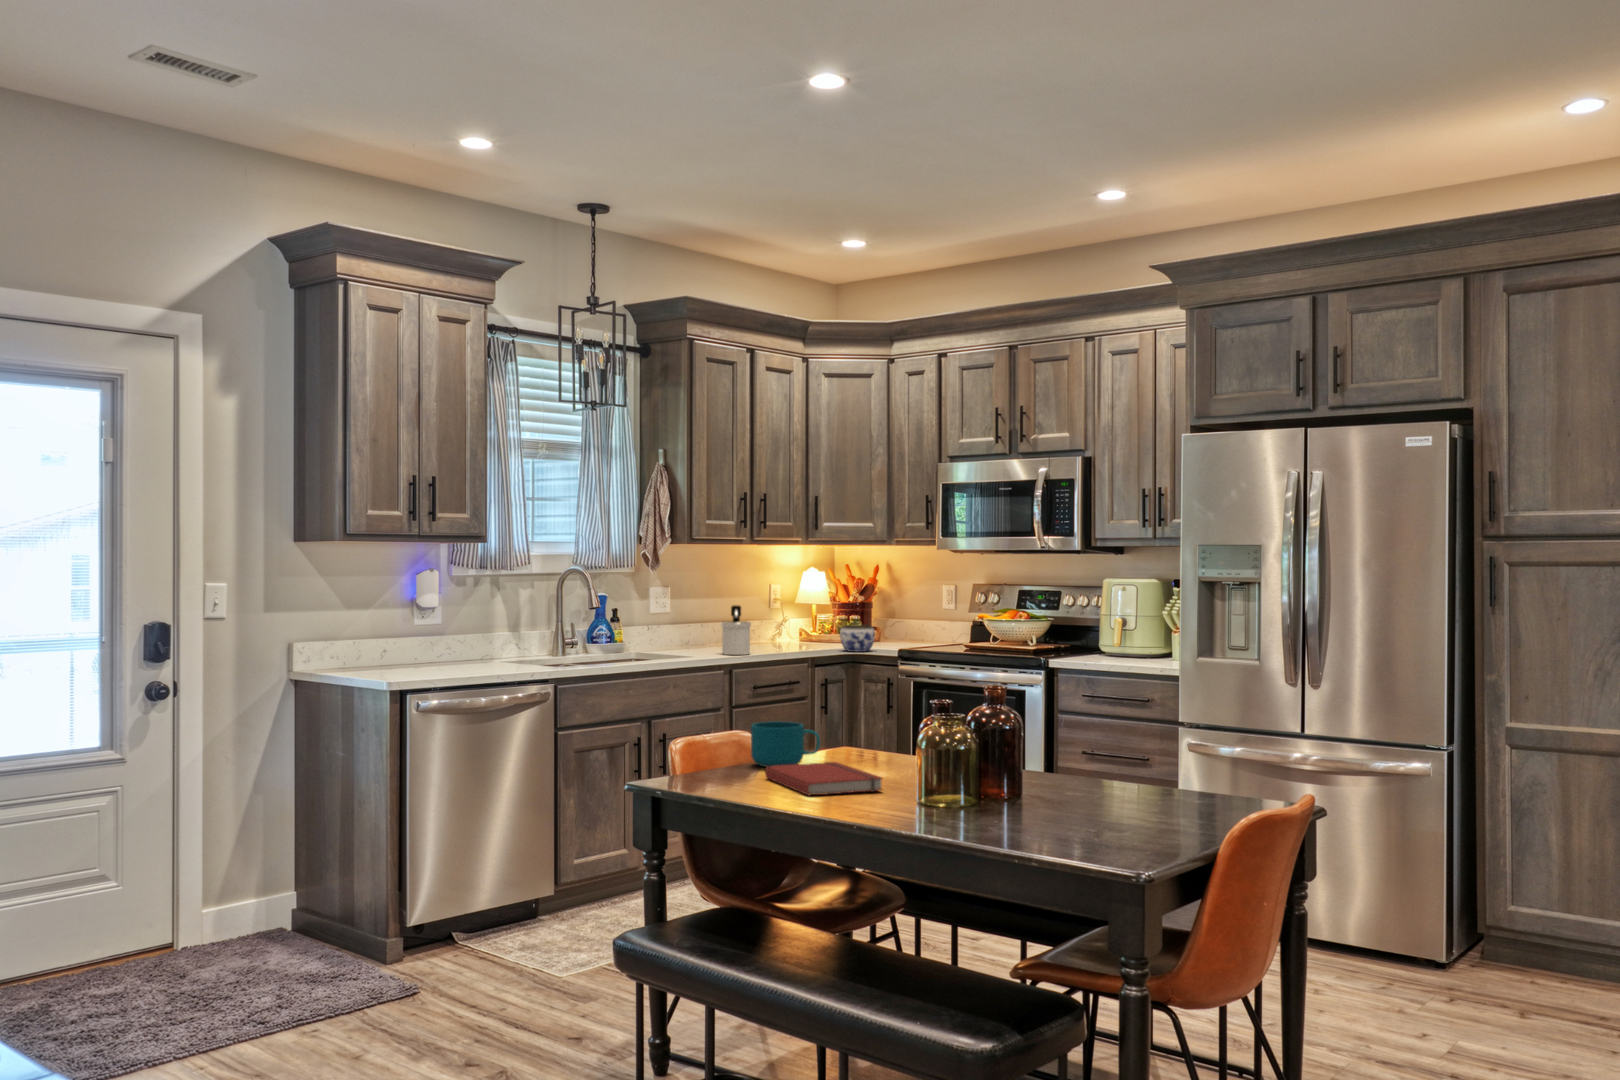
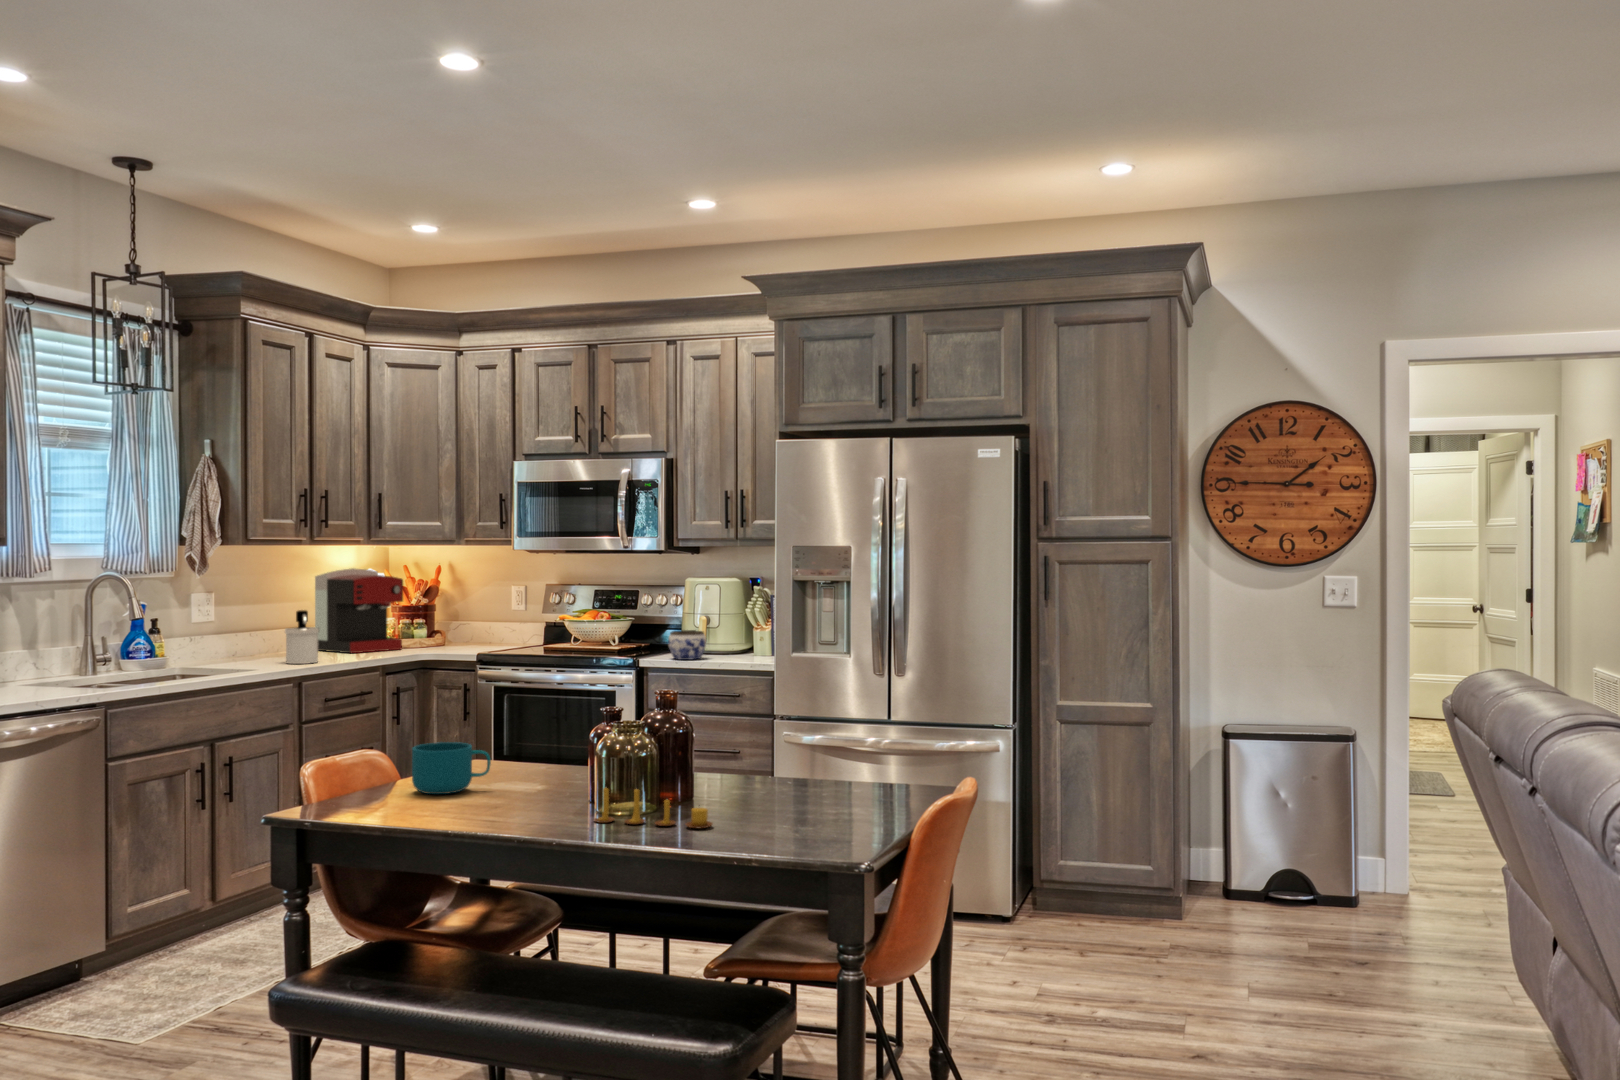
coffee maker: none [758,568,836,648] -> present [315,568,403,653]
jar: present [840,625,875,652] -> present [668,630,706,660]
book: present [765,762,882,796] -> none [444,784,587,826]
candle: none [883,764,987,811] -> present [594,787,713,828]

